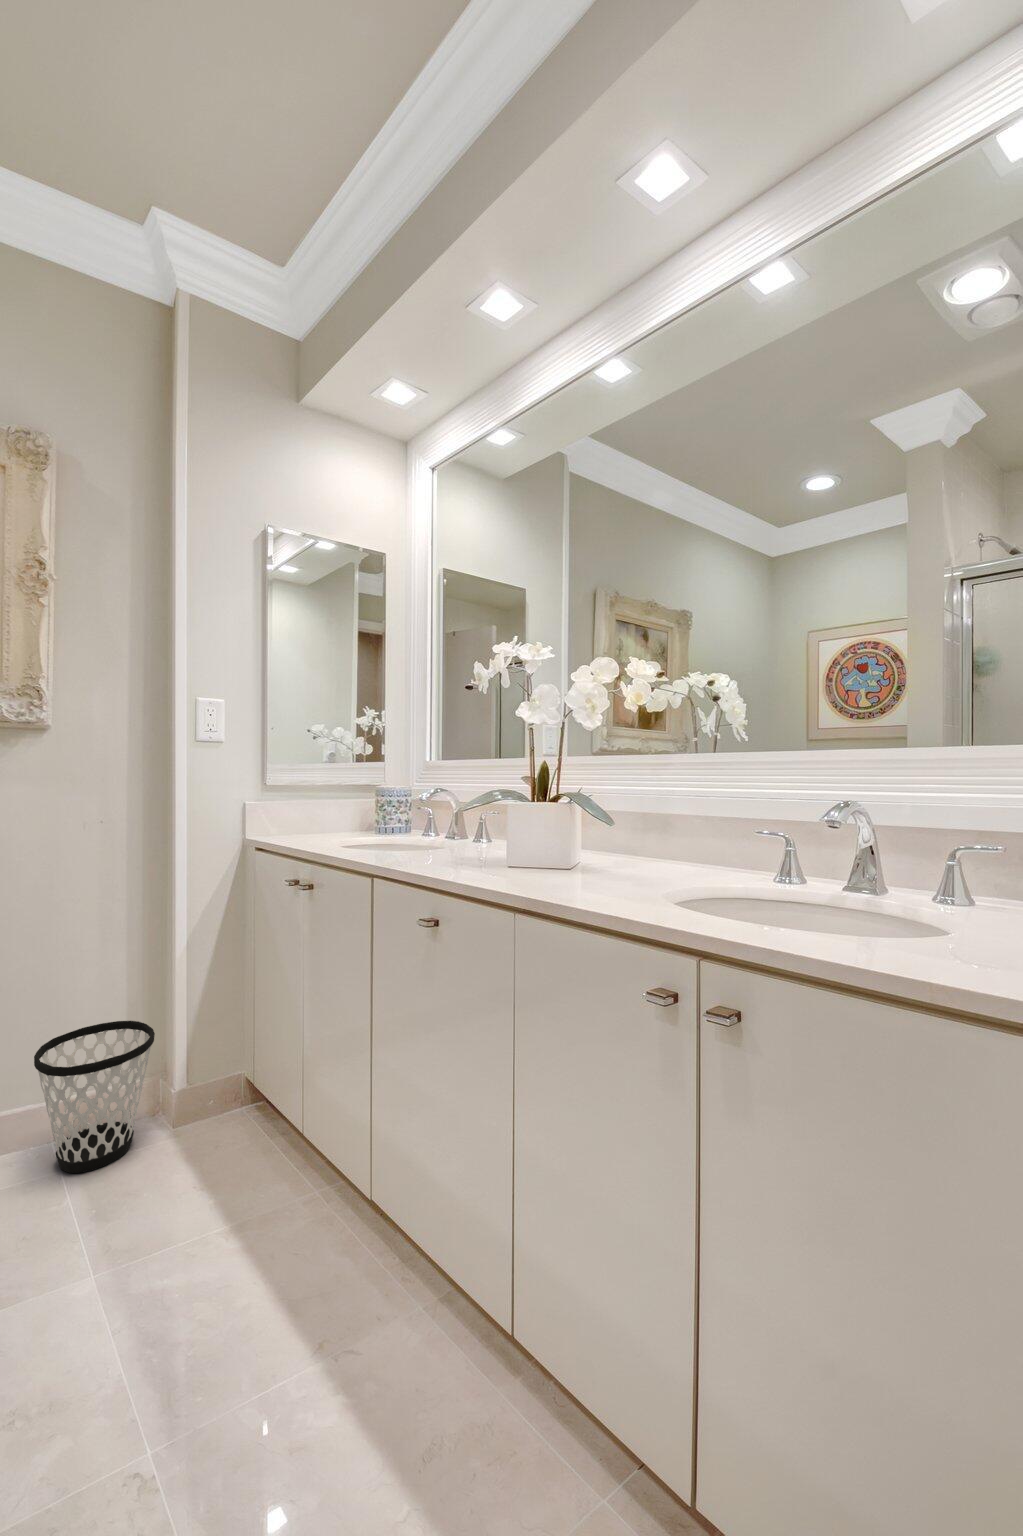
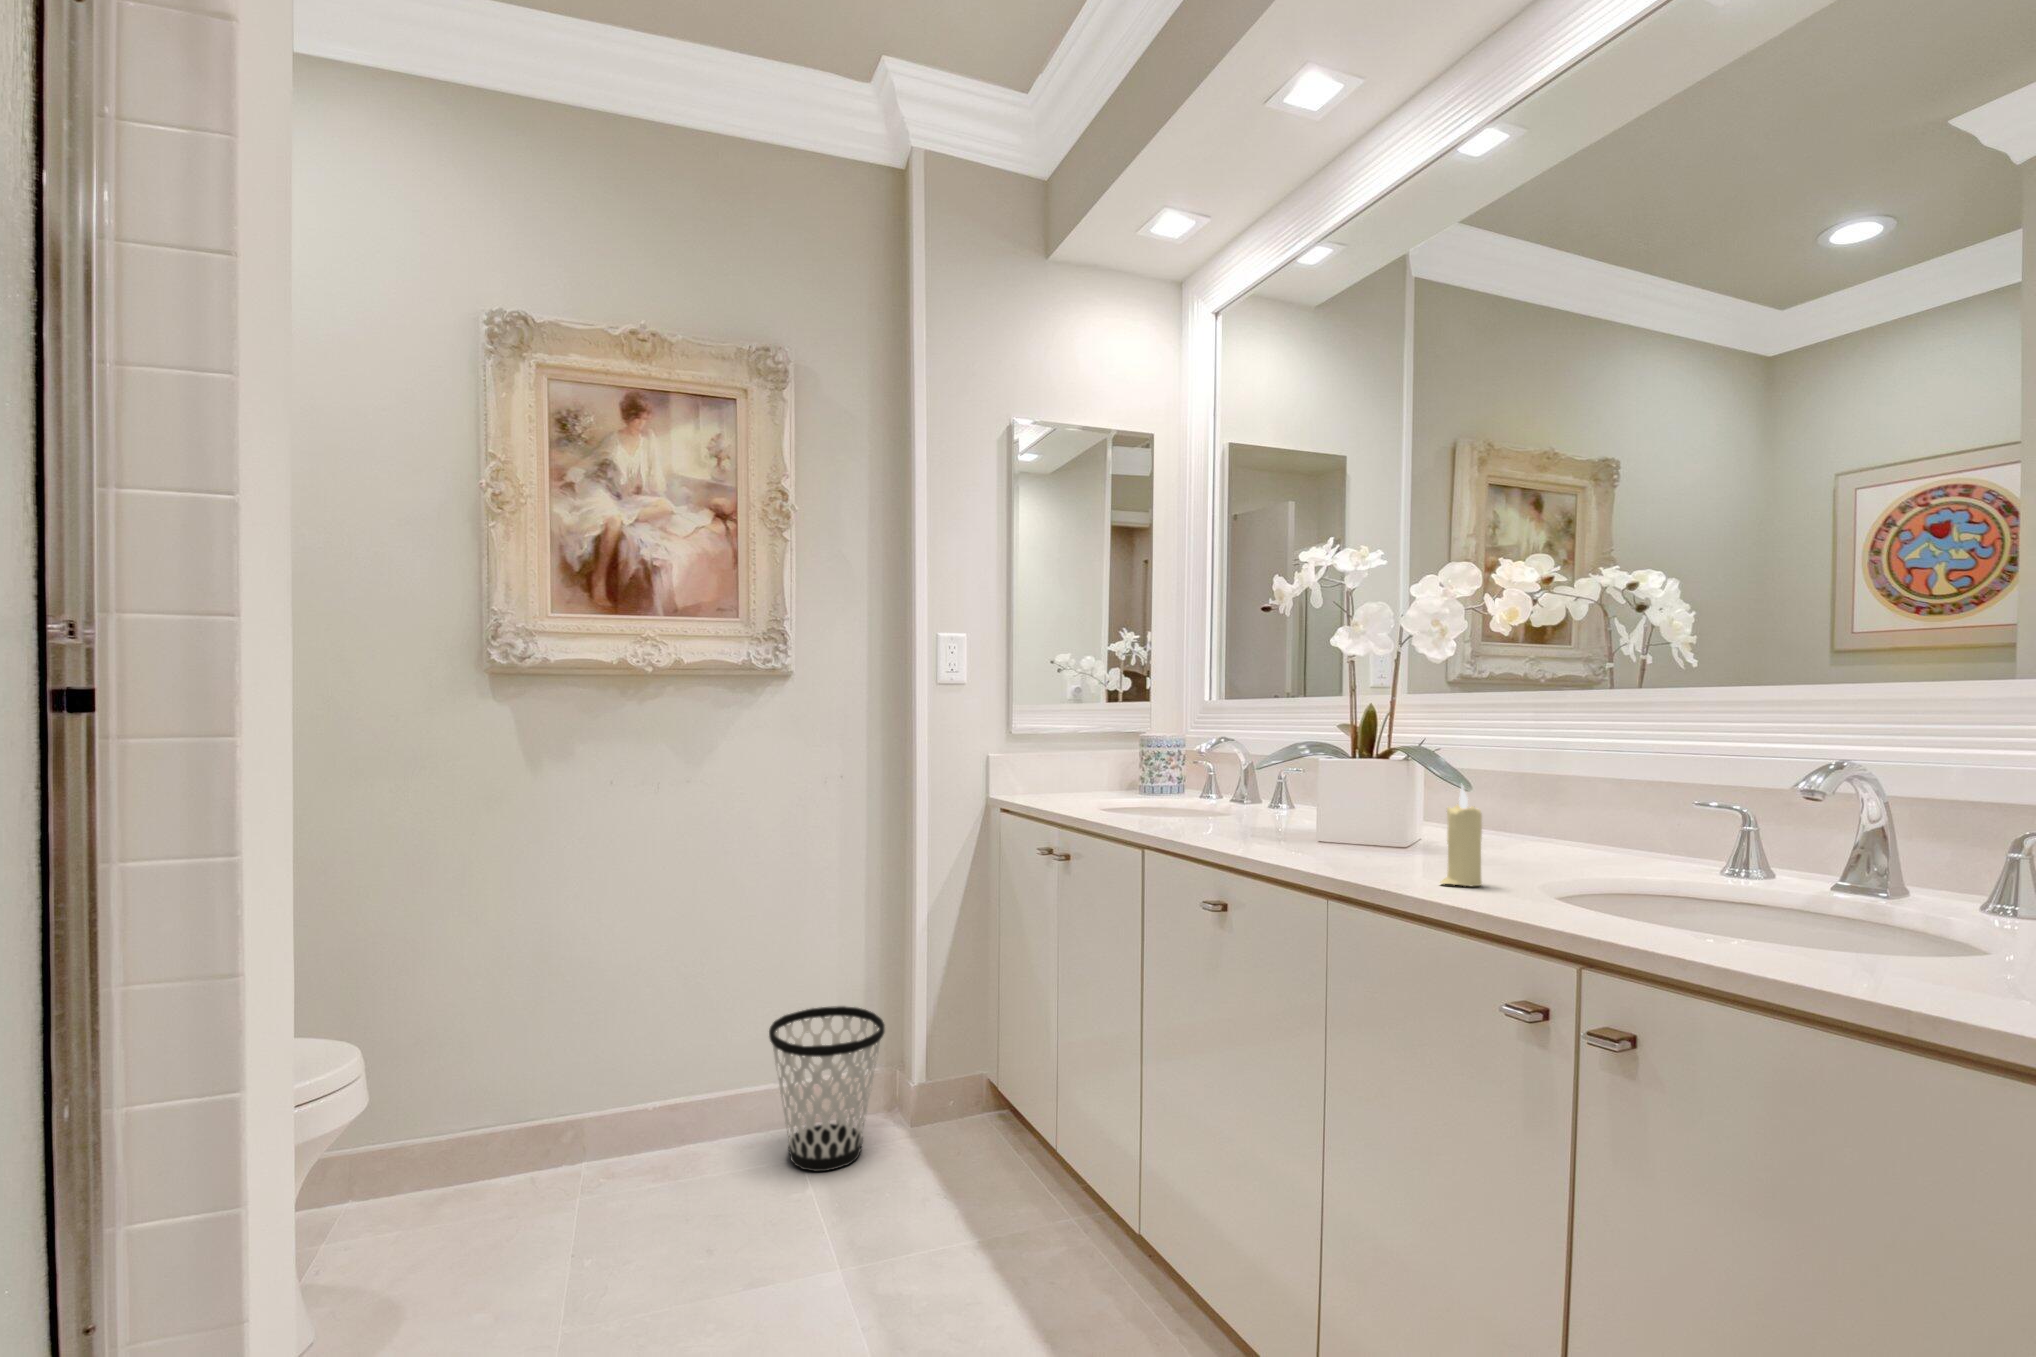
candle: none [600,824,631,905] -> present [1441,785,1482,886]

